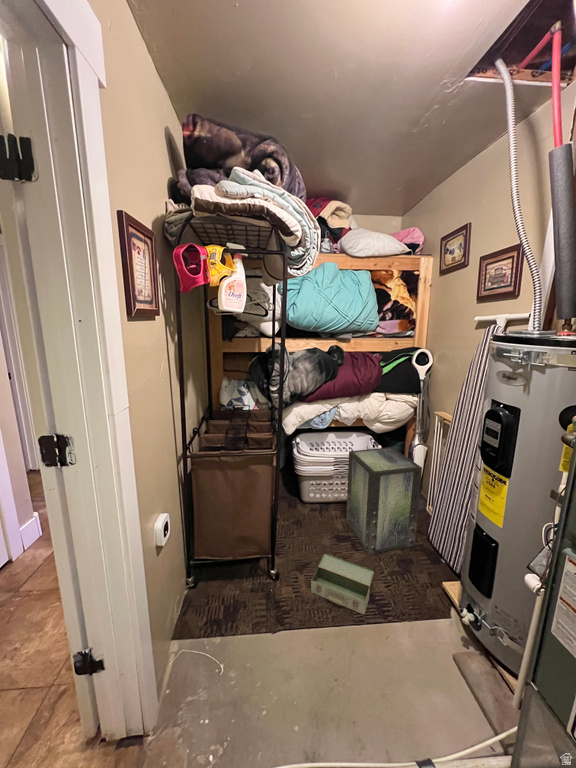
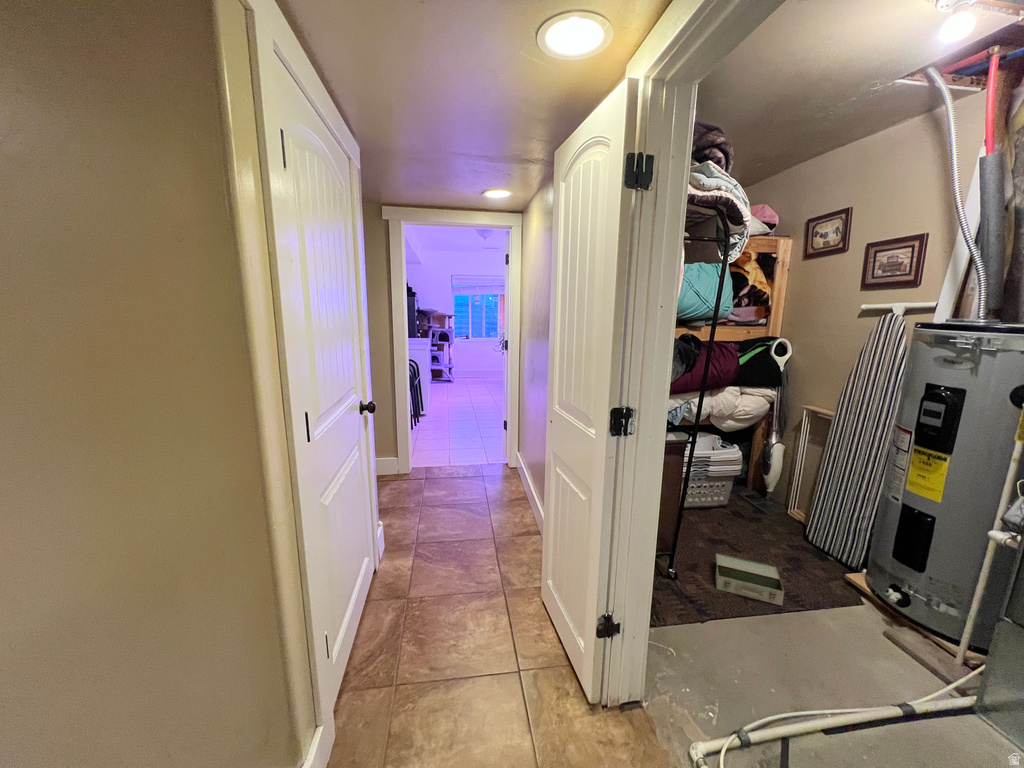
storage box: present [346,447,422,555] -> none [710,444,809,556]

